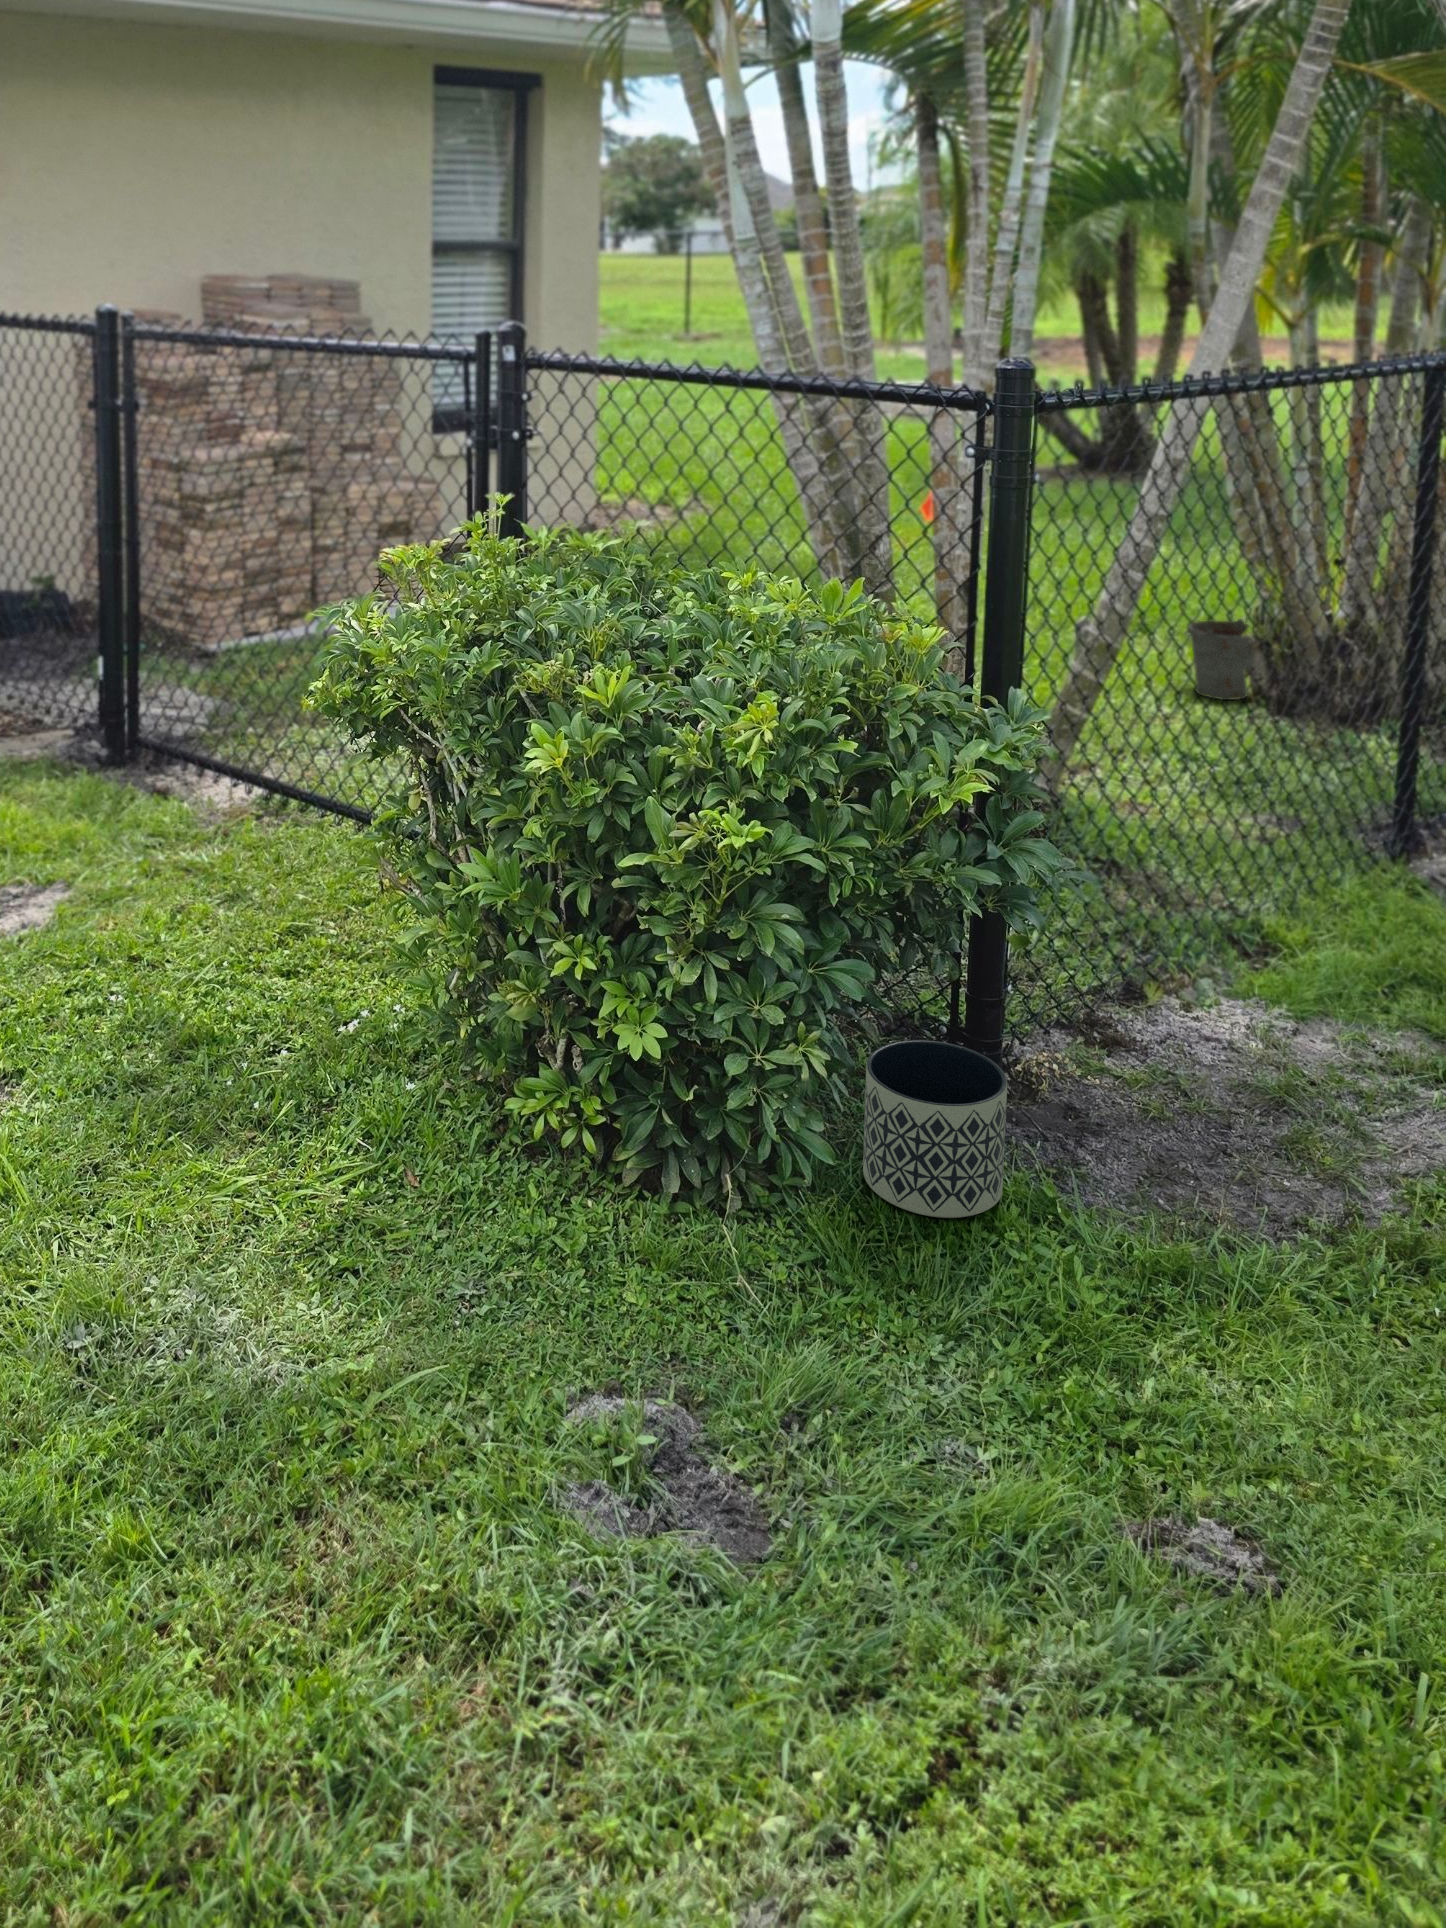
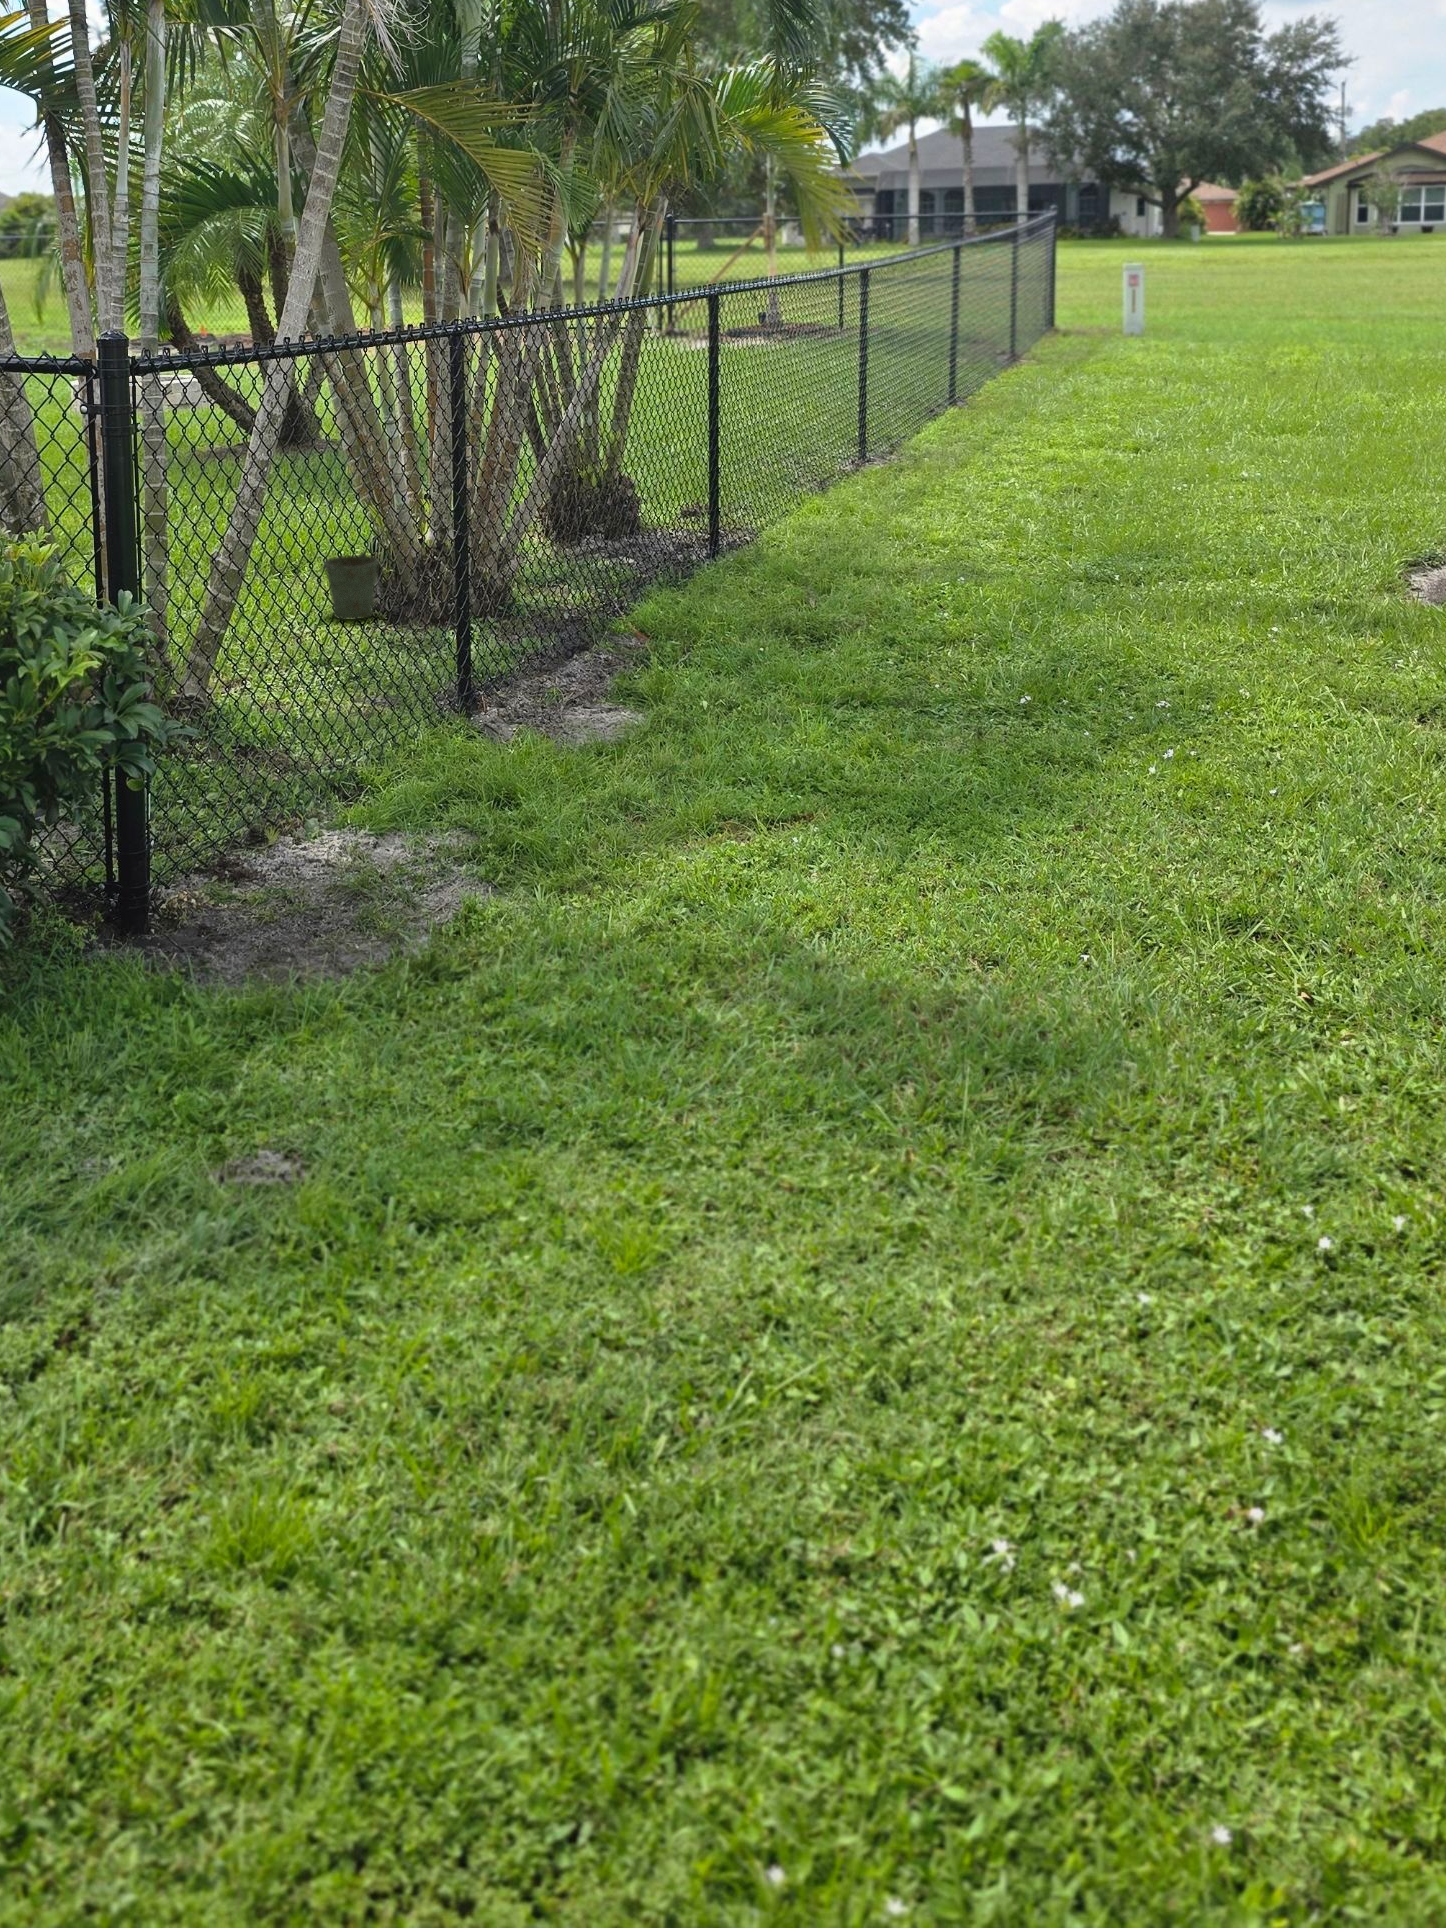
planter: present [863,1040,1007,1218] -> none [27,881,143,1016]

